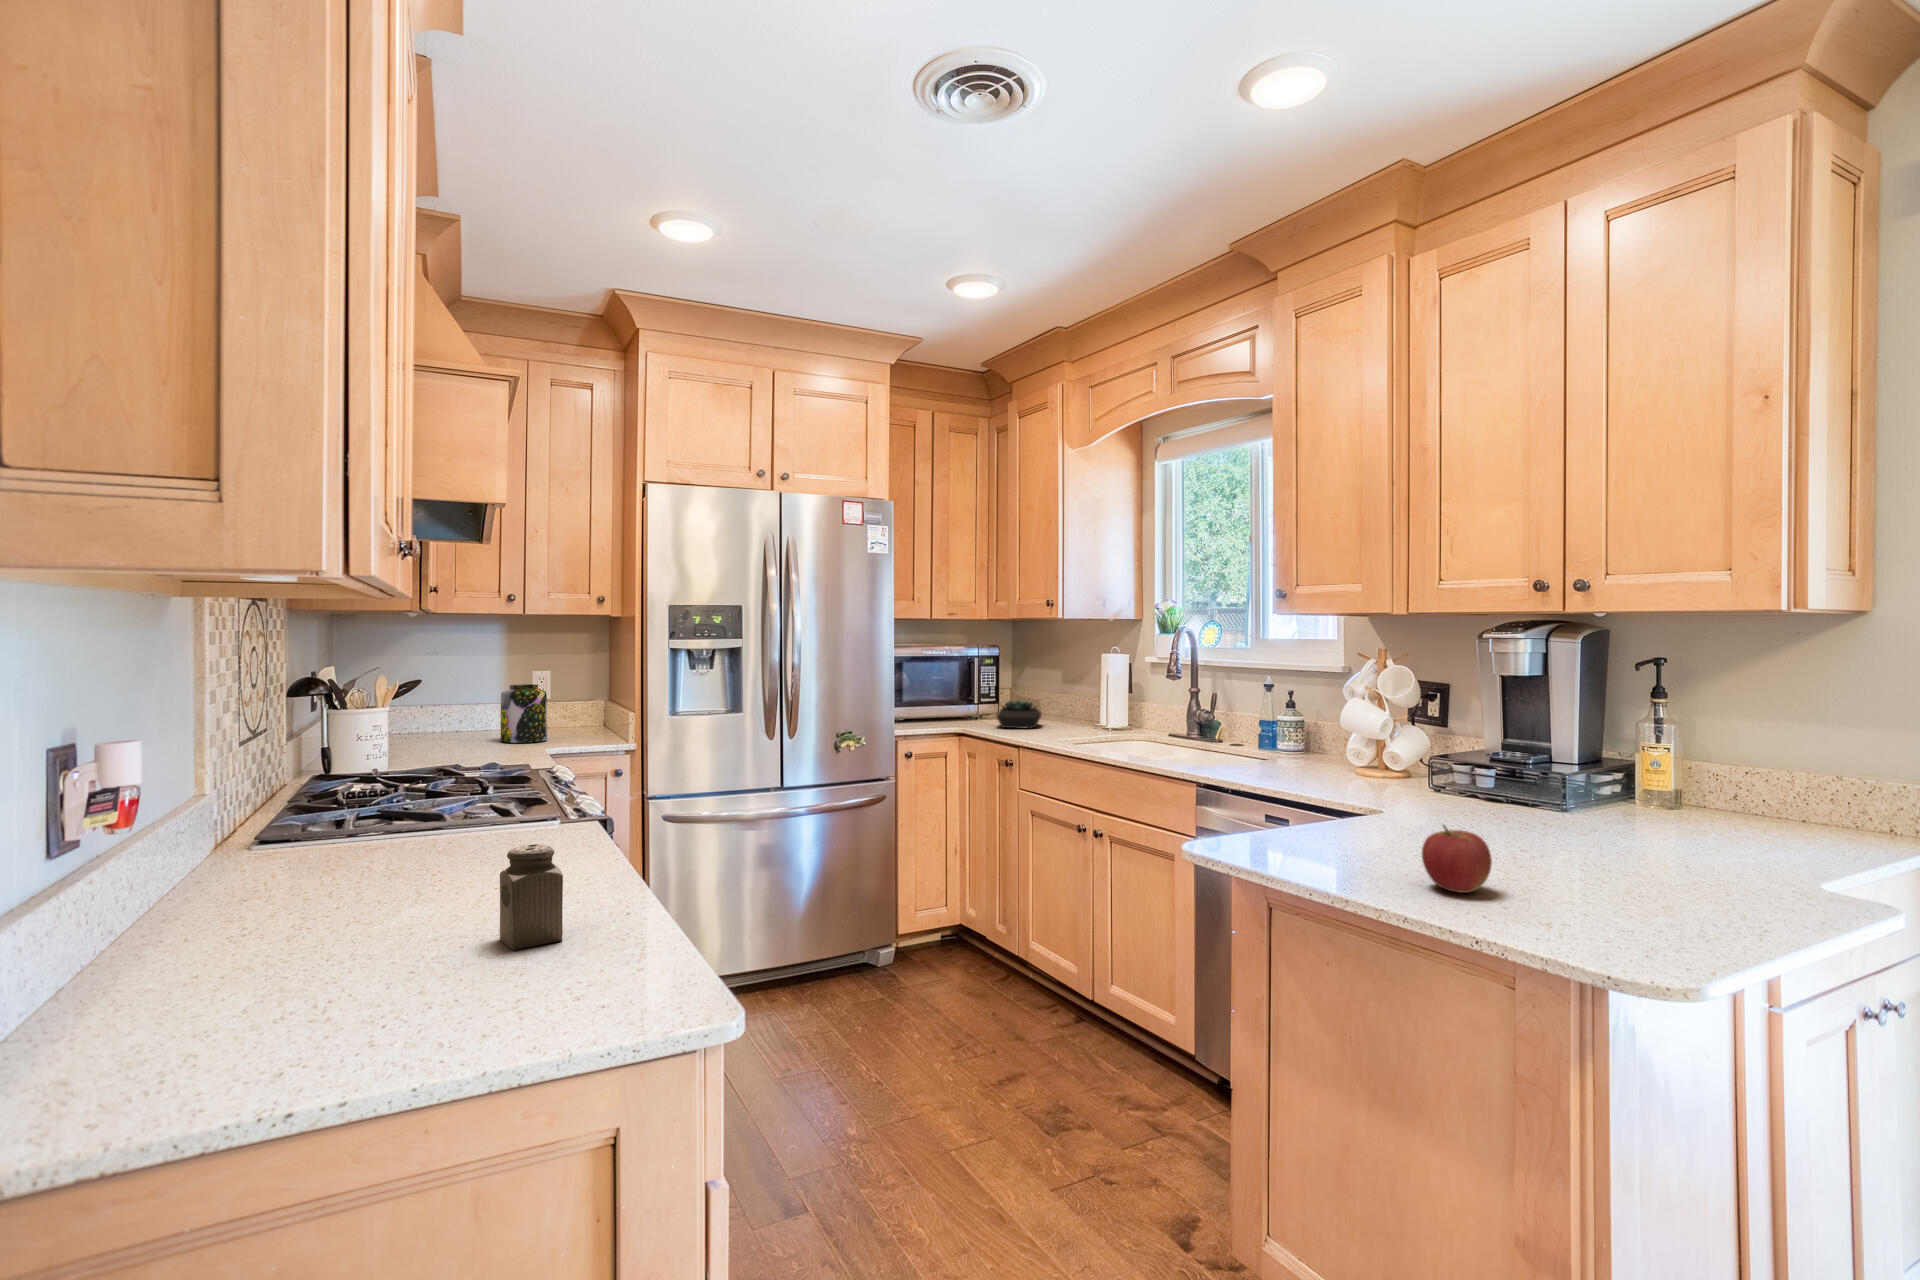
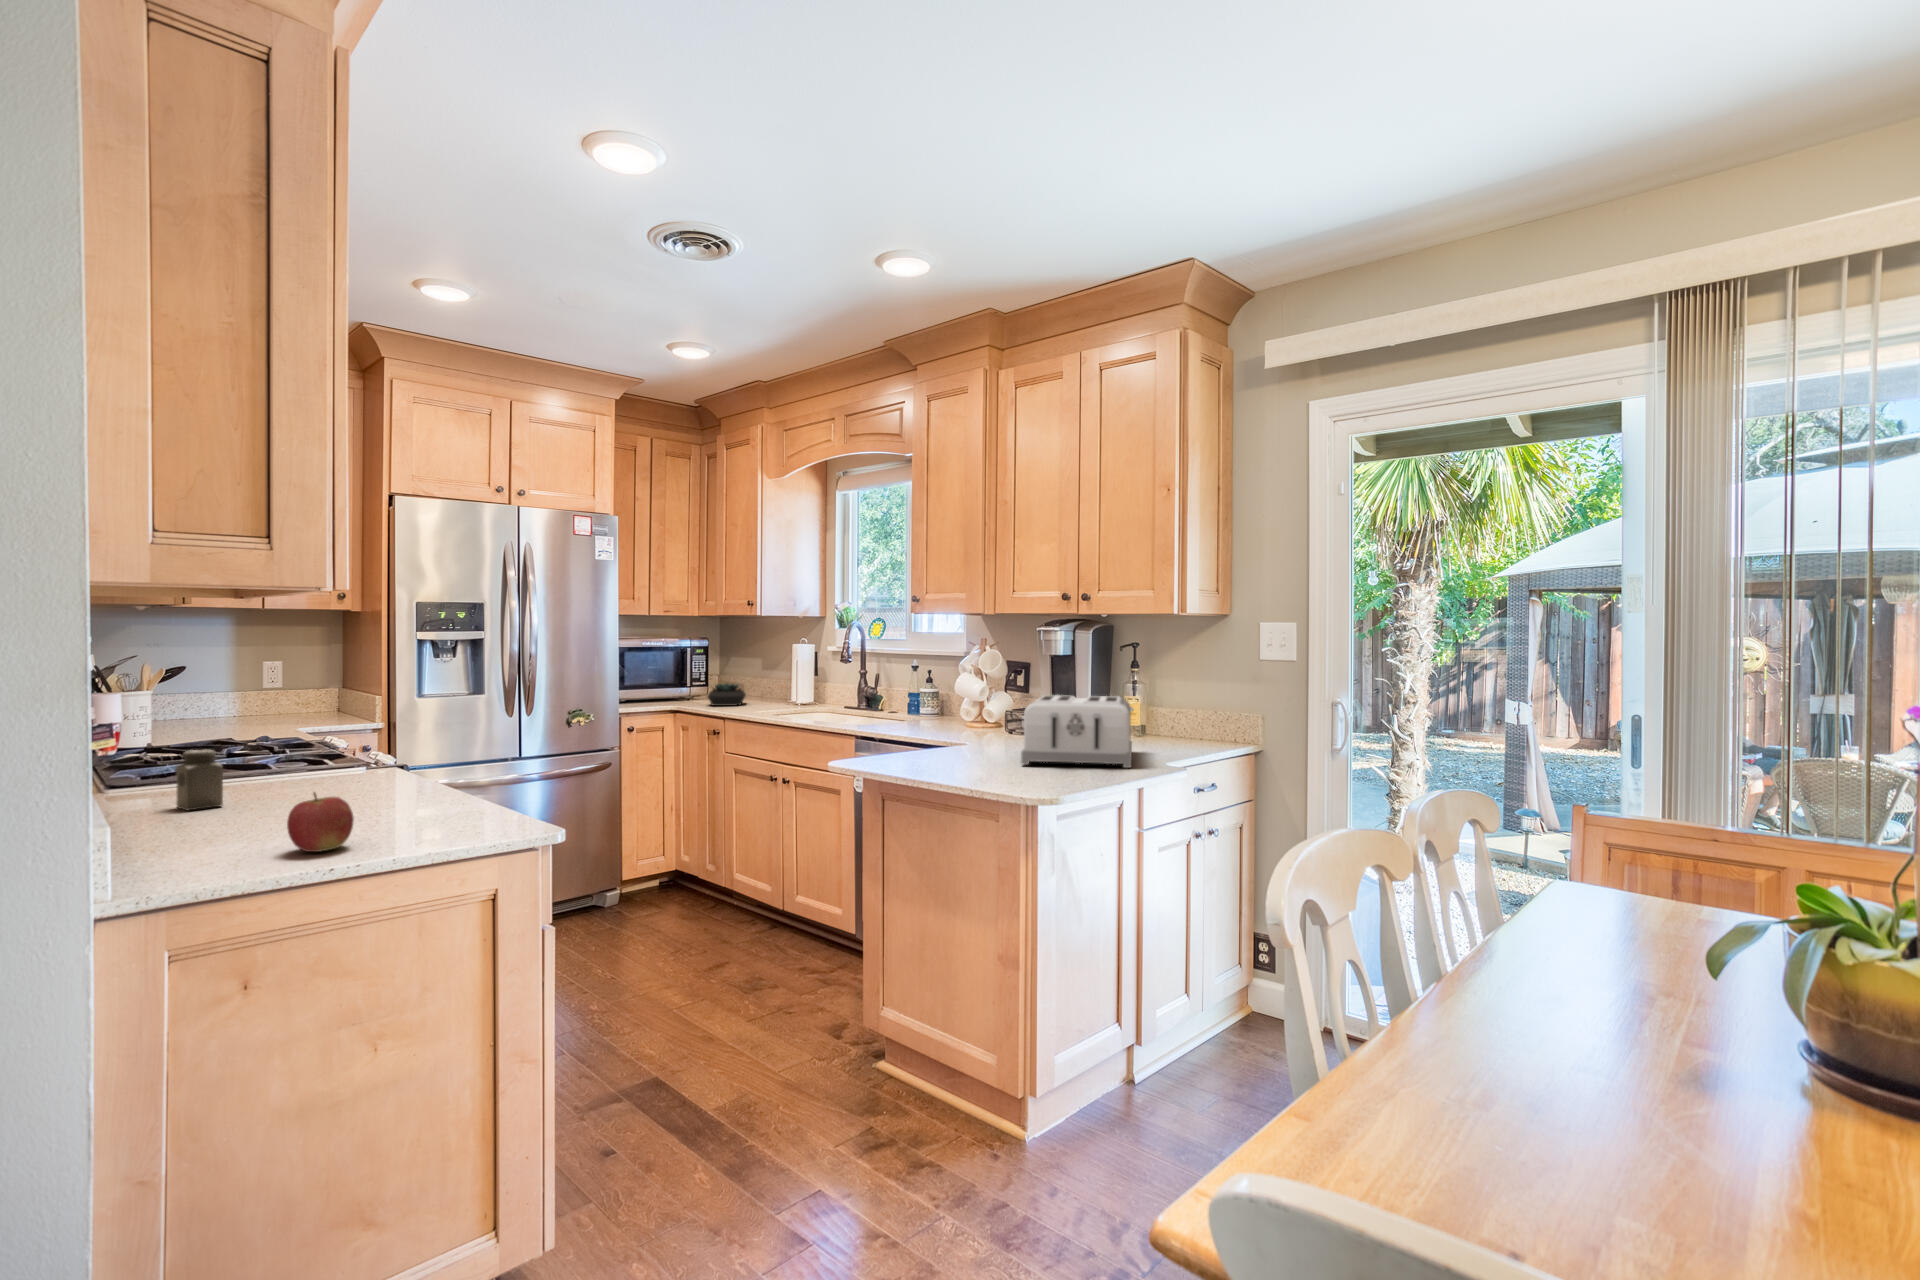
jar: present [501,684,547,743] -> none [239,672,287,724]
toaster: none [1506,746,1749,894] -> present [1021,695,1132,768]
apple: present [1422,825,1492,893] -> present [287,792,354,852]
salt shaker: present [500,844,563,950] -> present [176,749,223,811]

